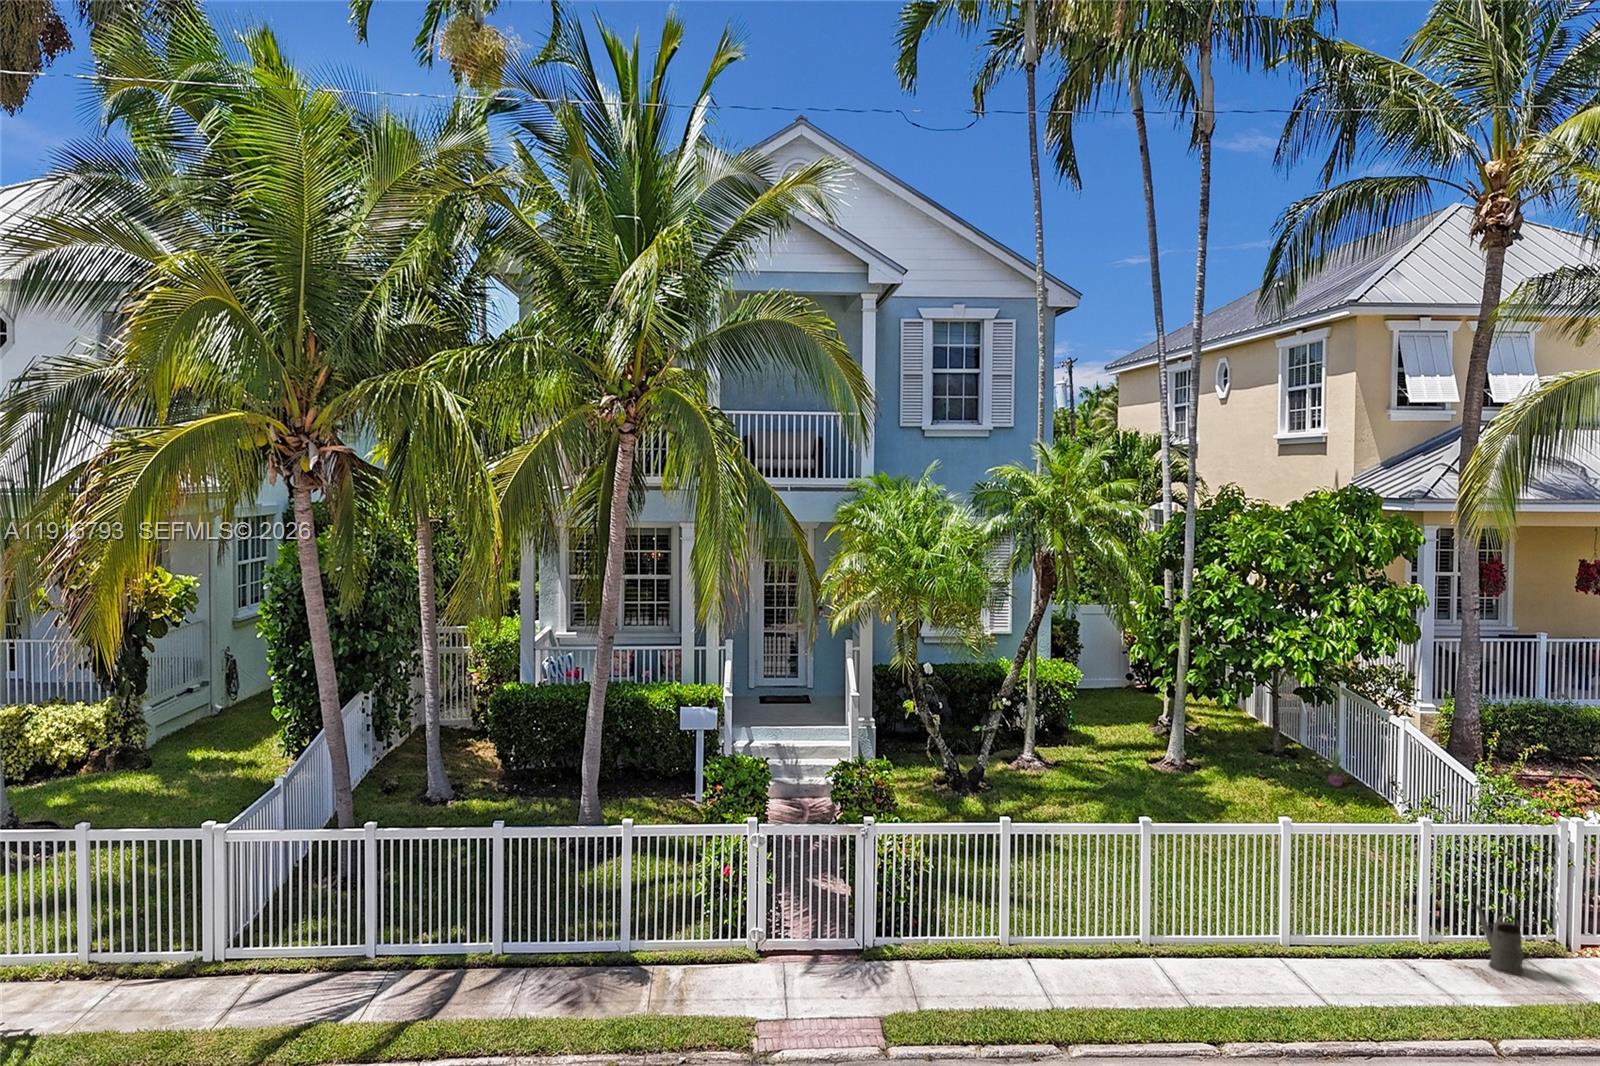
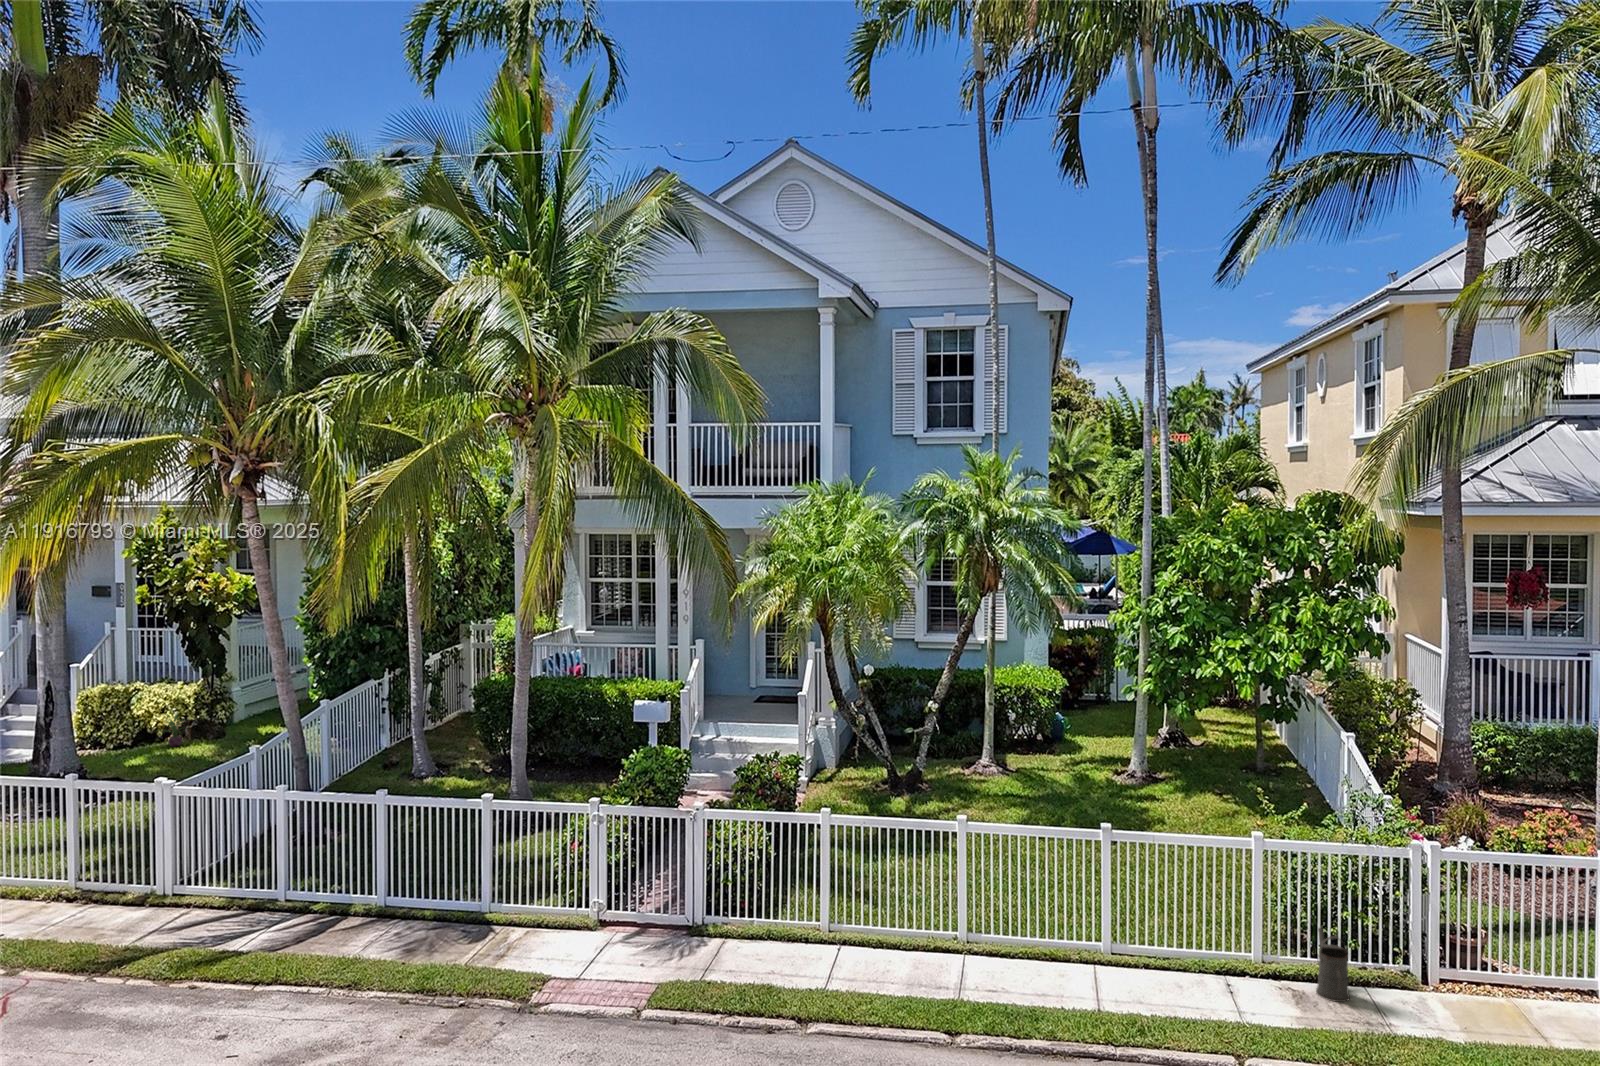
decorative plant: present [1328,747,1343,787] -> present [168,714,182,747]

